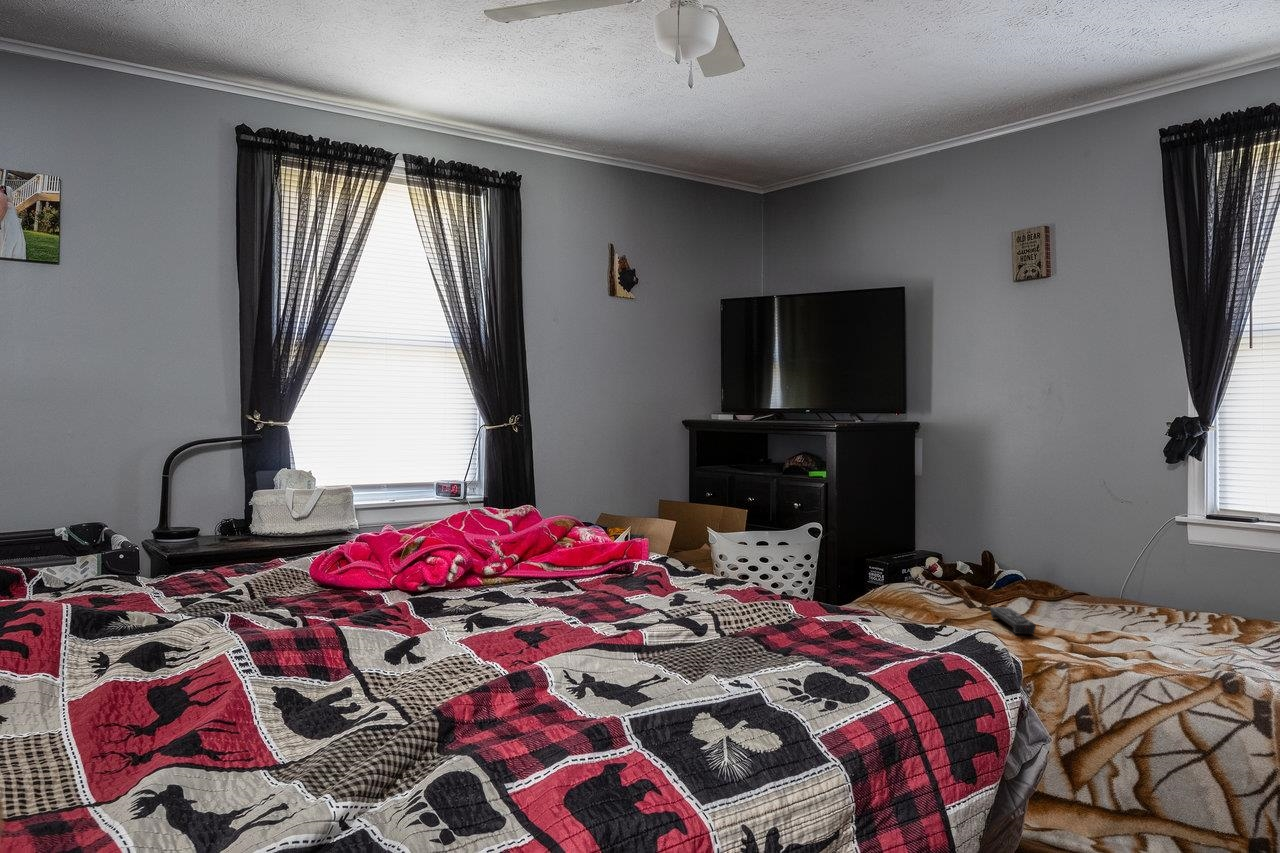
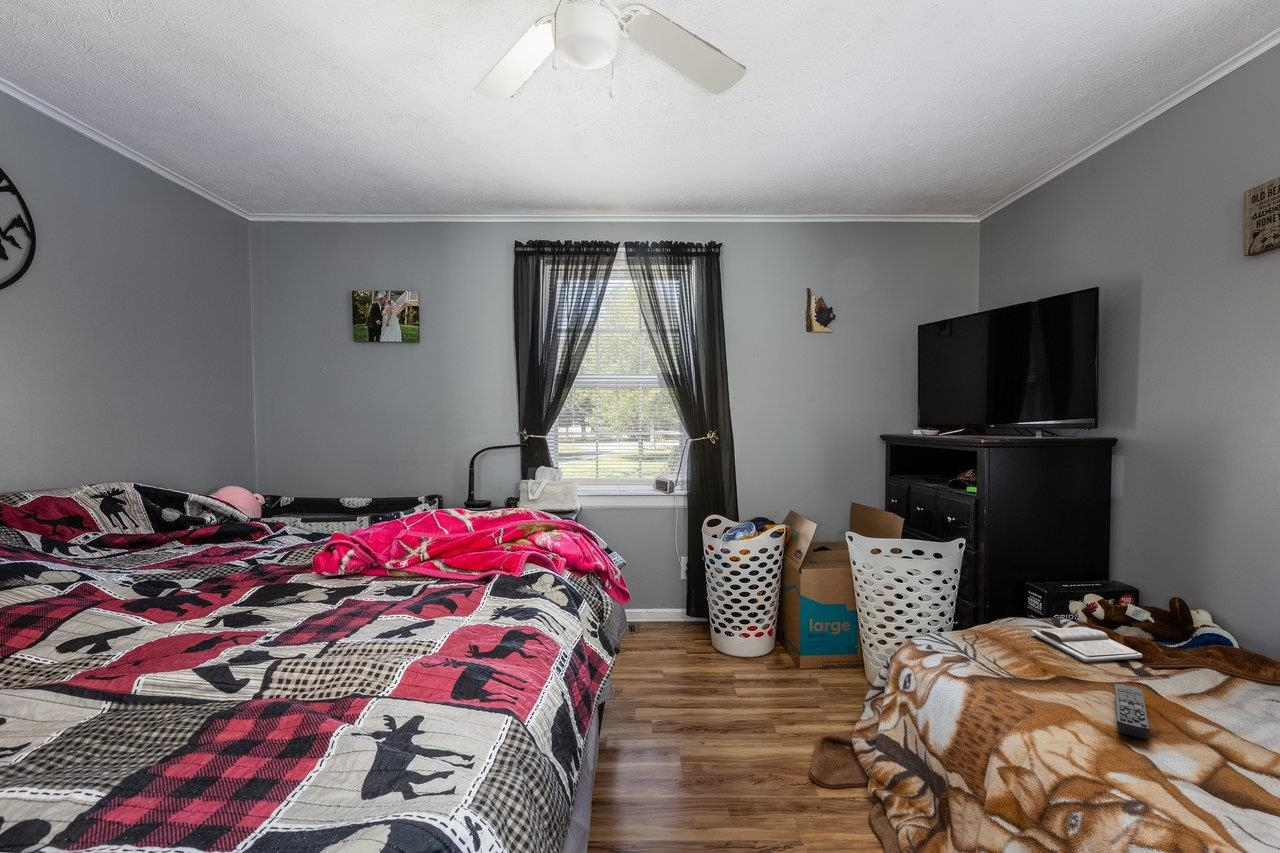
book: none [898,581,981,604] -> present [1032,627,1142,662]

